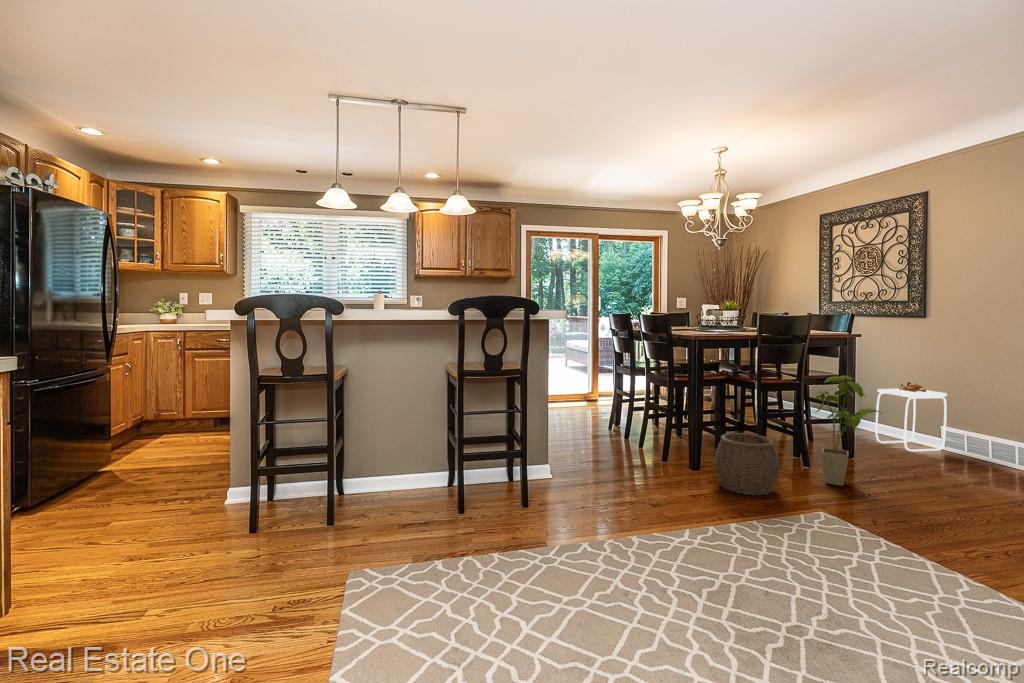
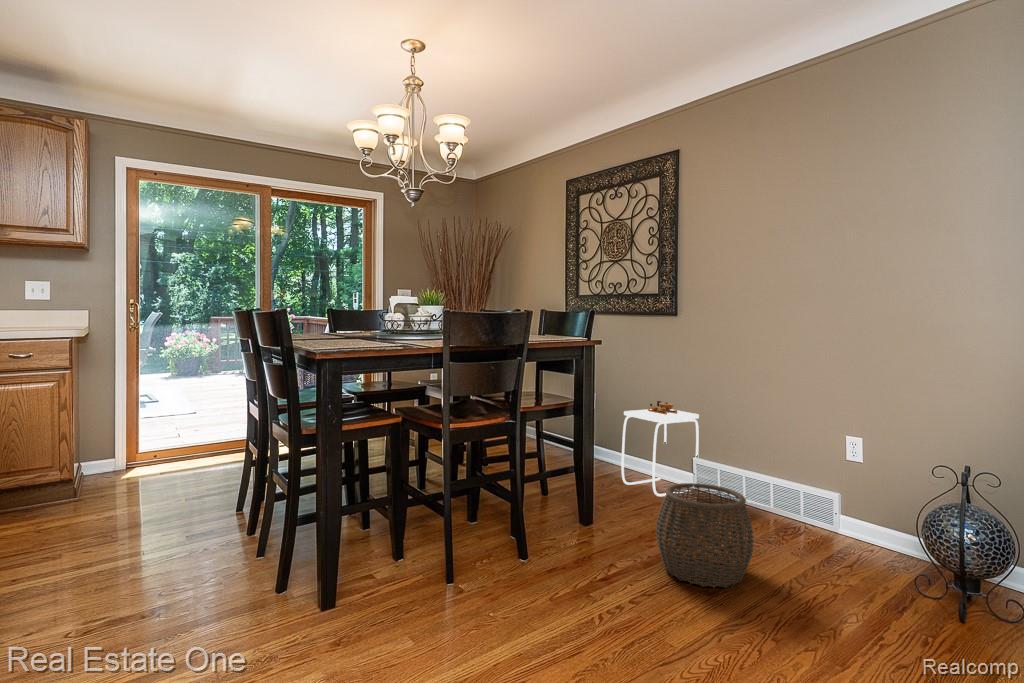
house plant: present [814,376,882,486] -> none [519,397,618,588]
woven basket: present [715,433,779,496] -> present [656,483,754,588]

